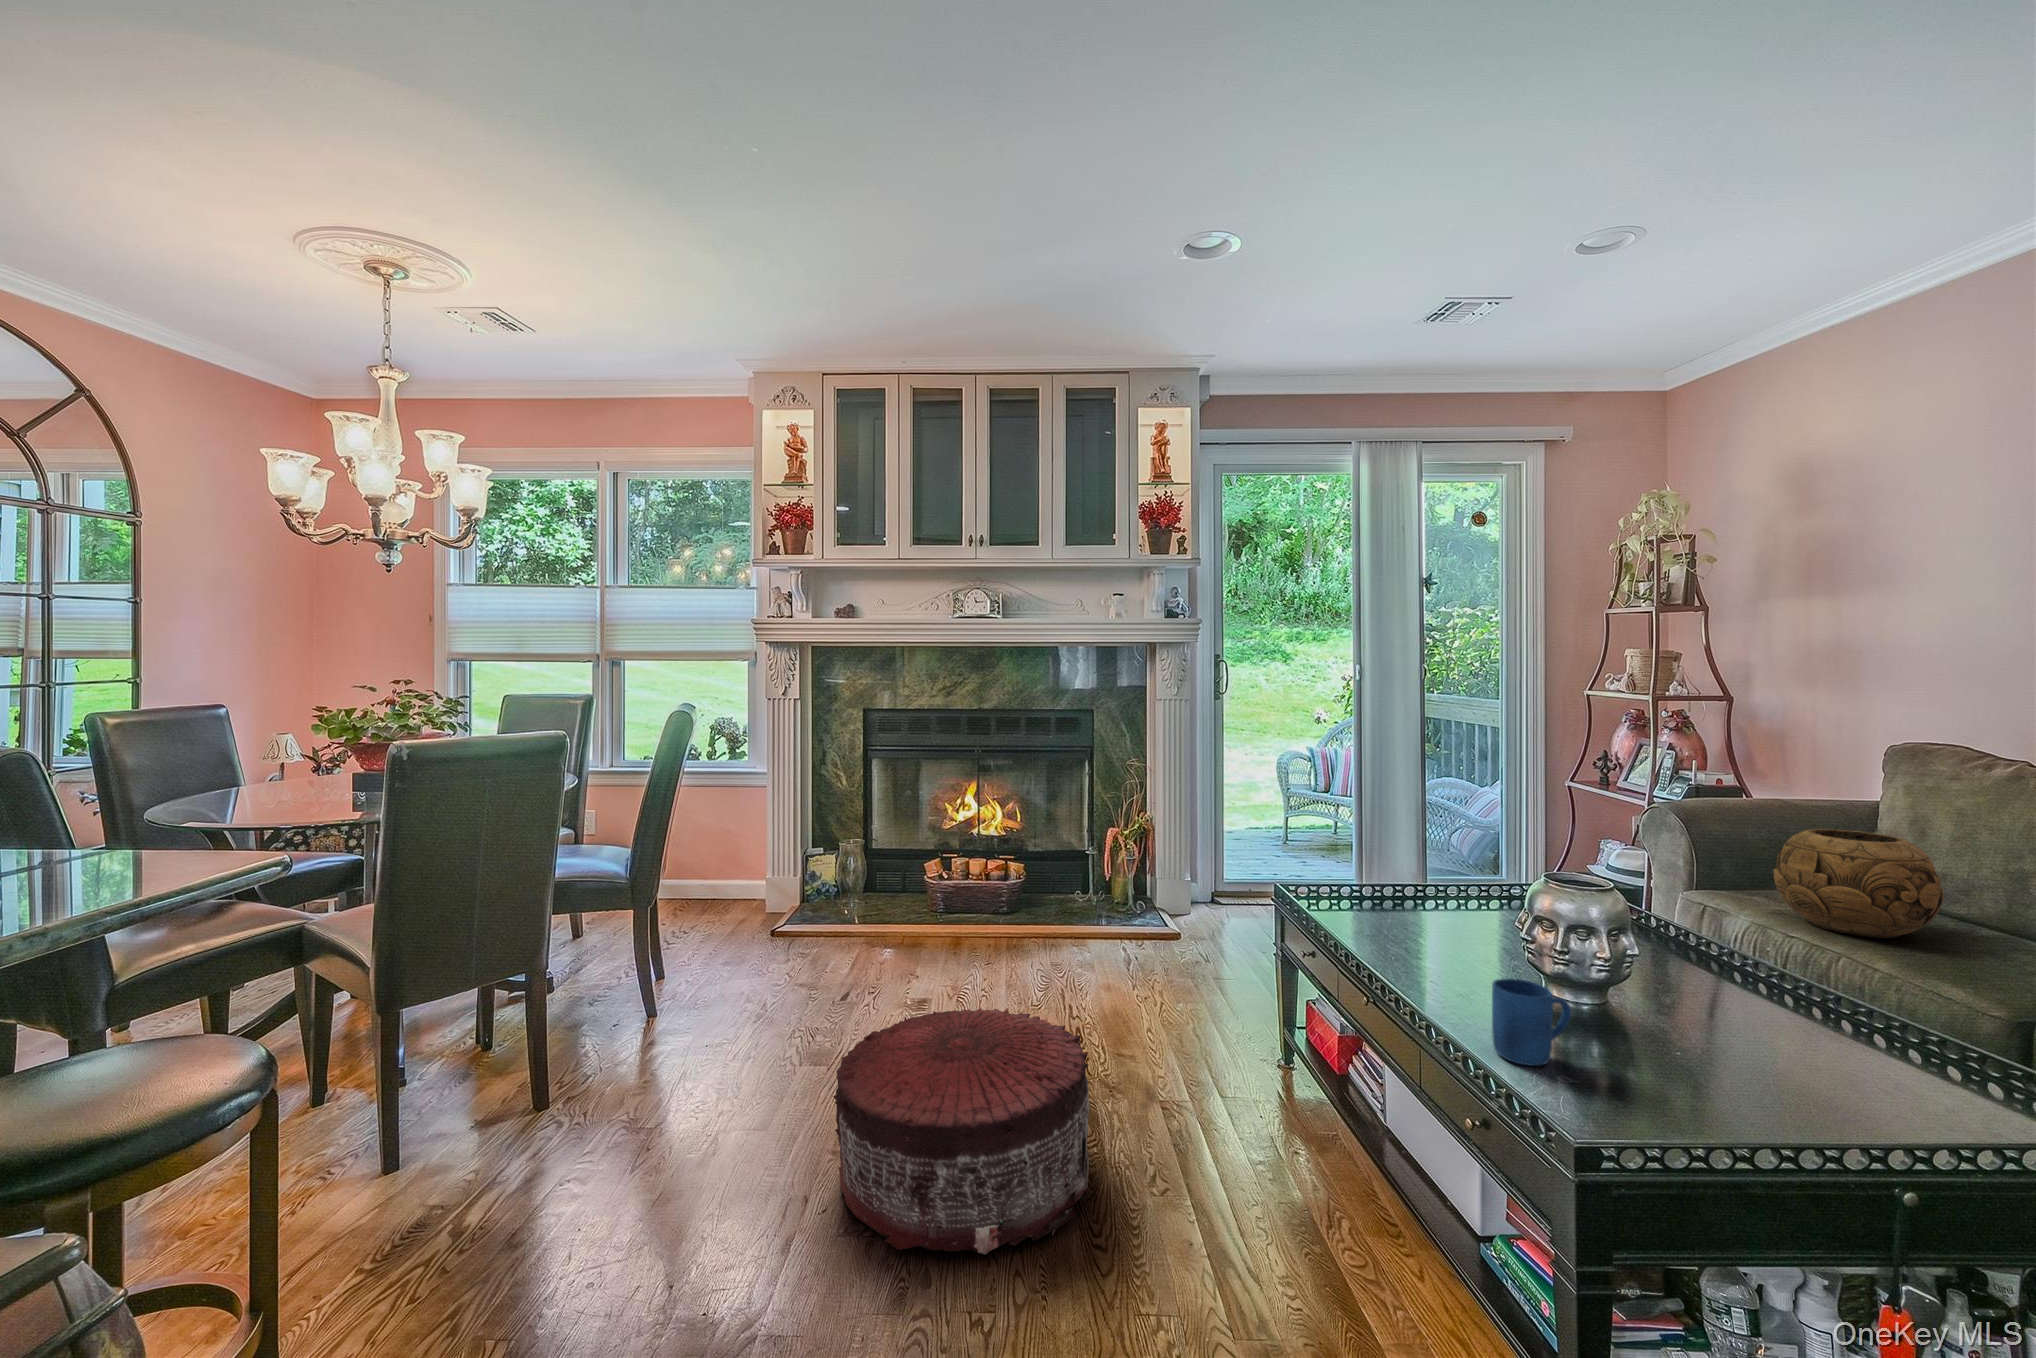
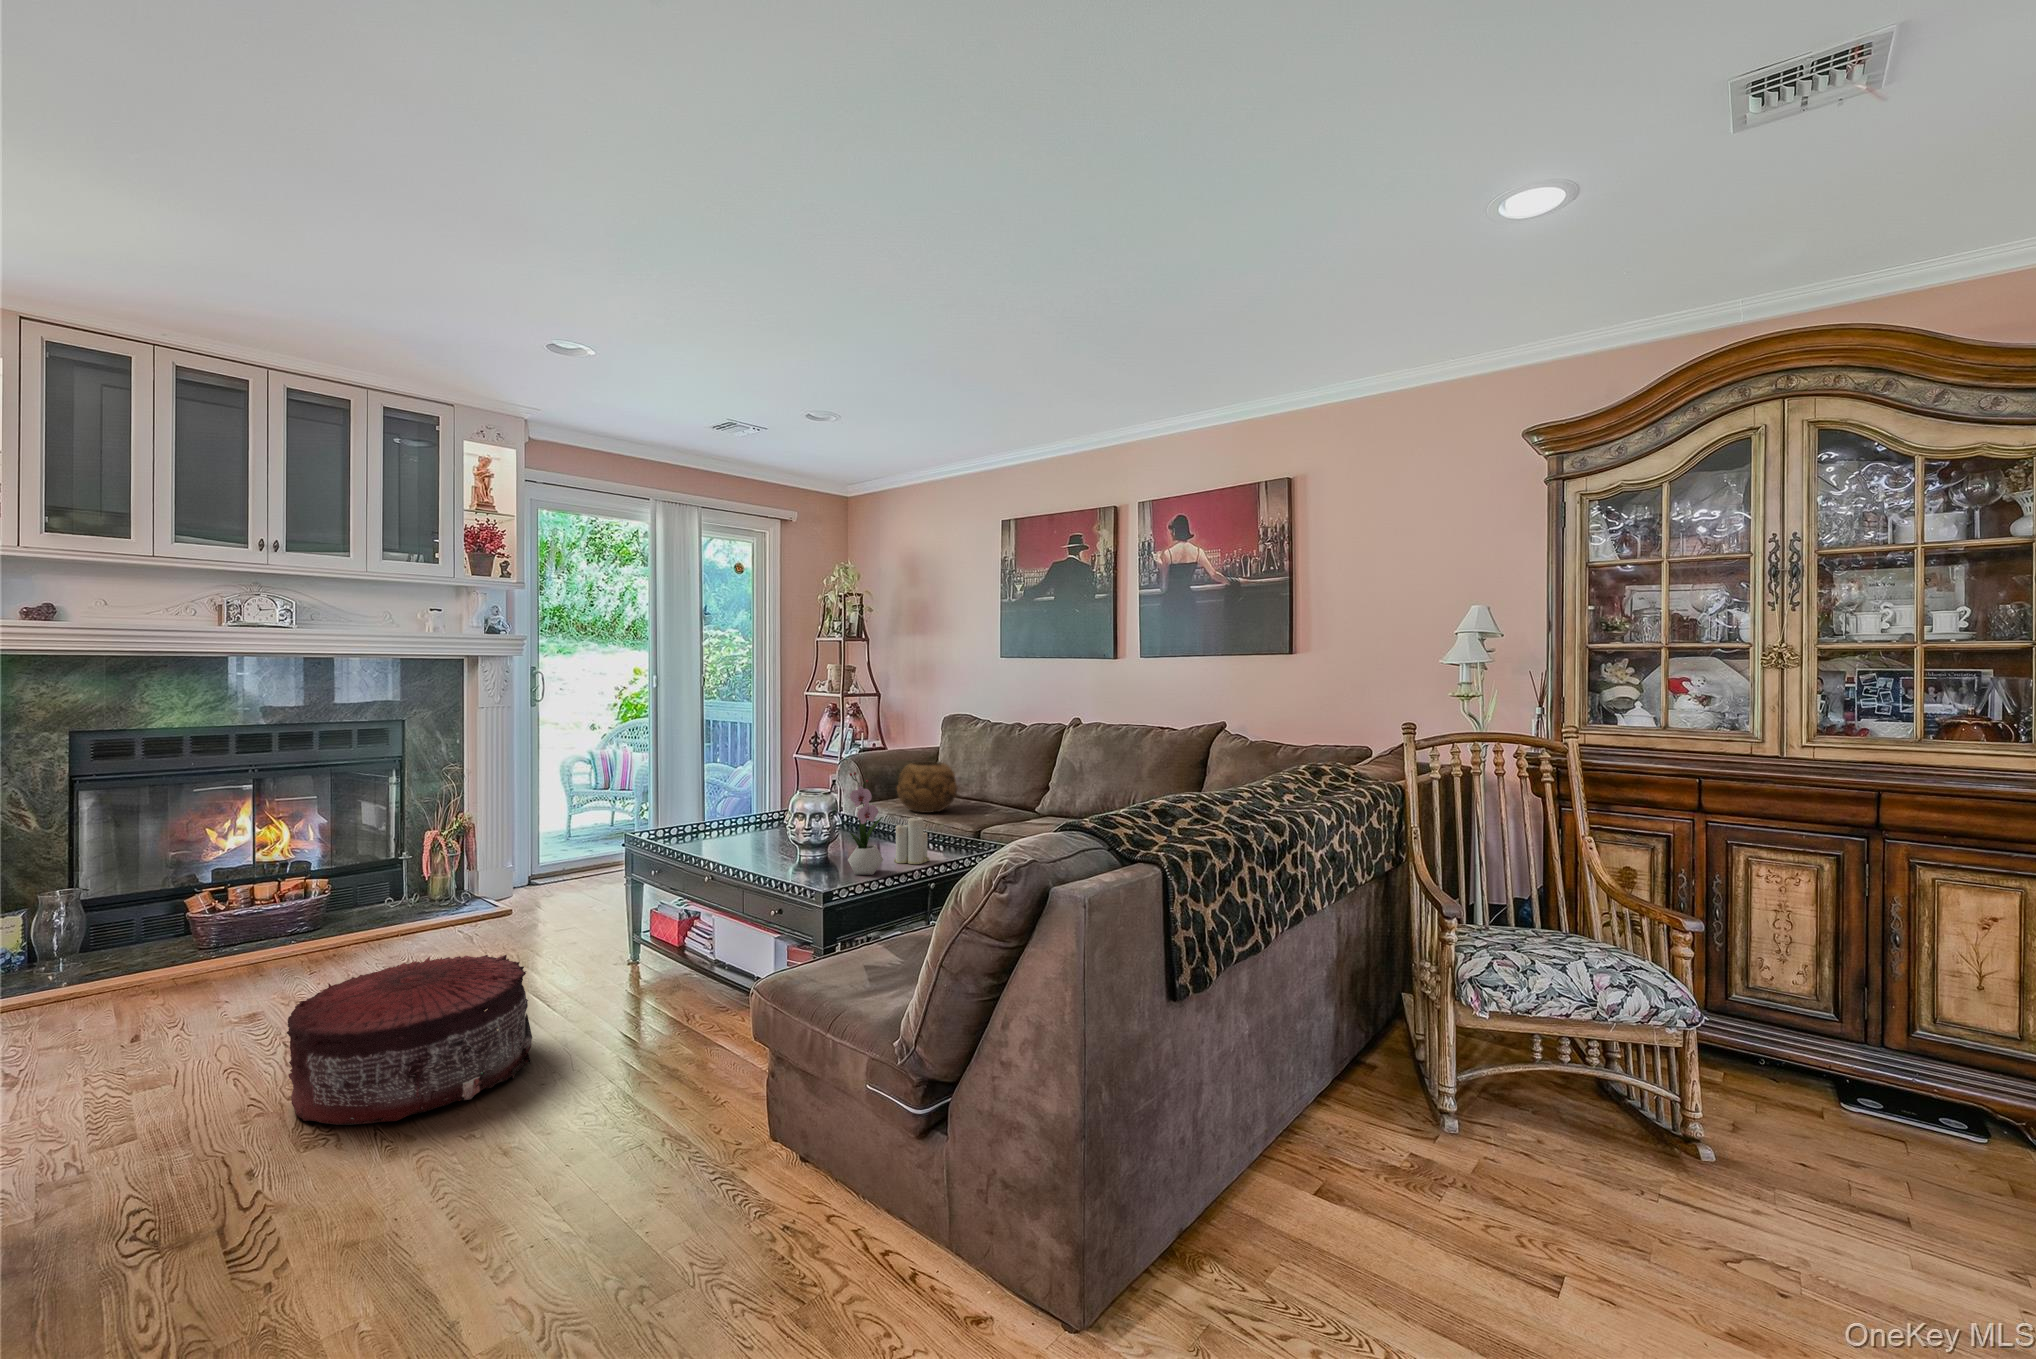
flower arrangement: none [1650,864,1753,1109] -> present [848,772,883,875]
mug: present [1492,979,1571,1066] -> none [783,840,817,879]
candle: none [1781,979,1899,1106] -> present [894,817,930,864]

